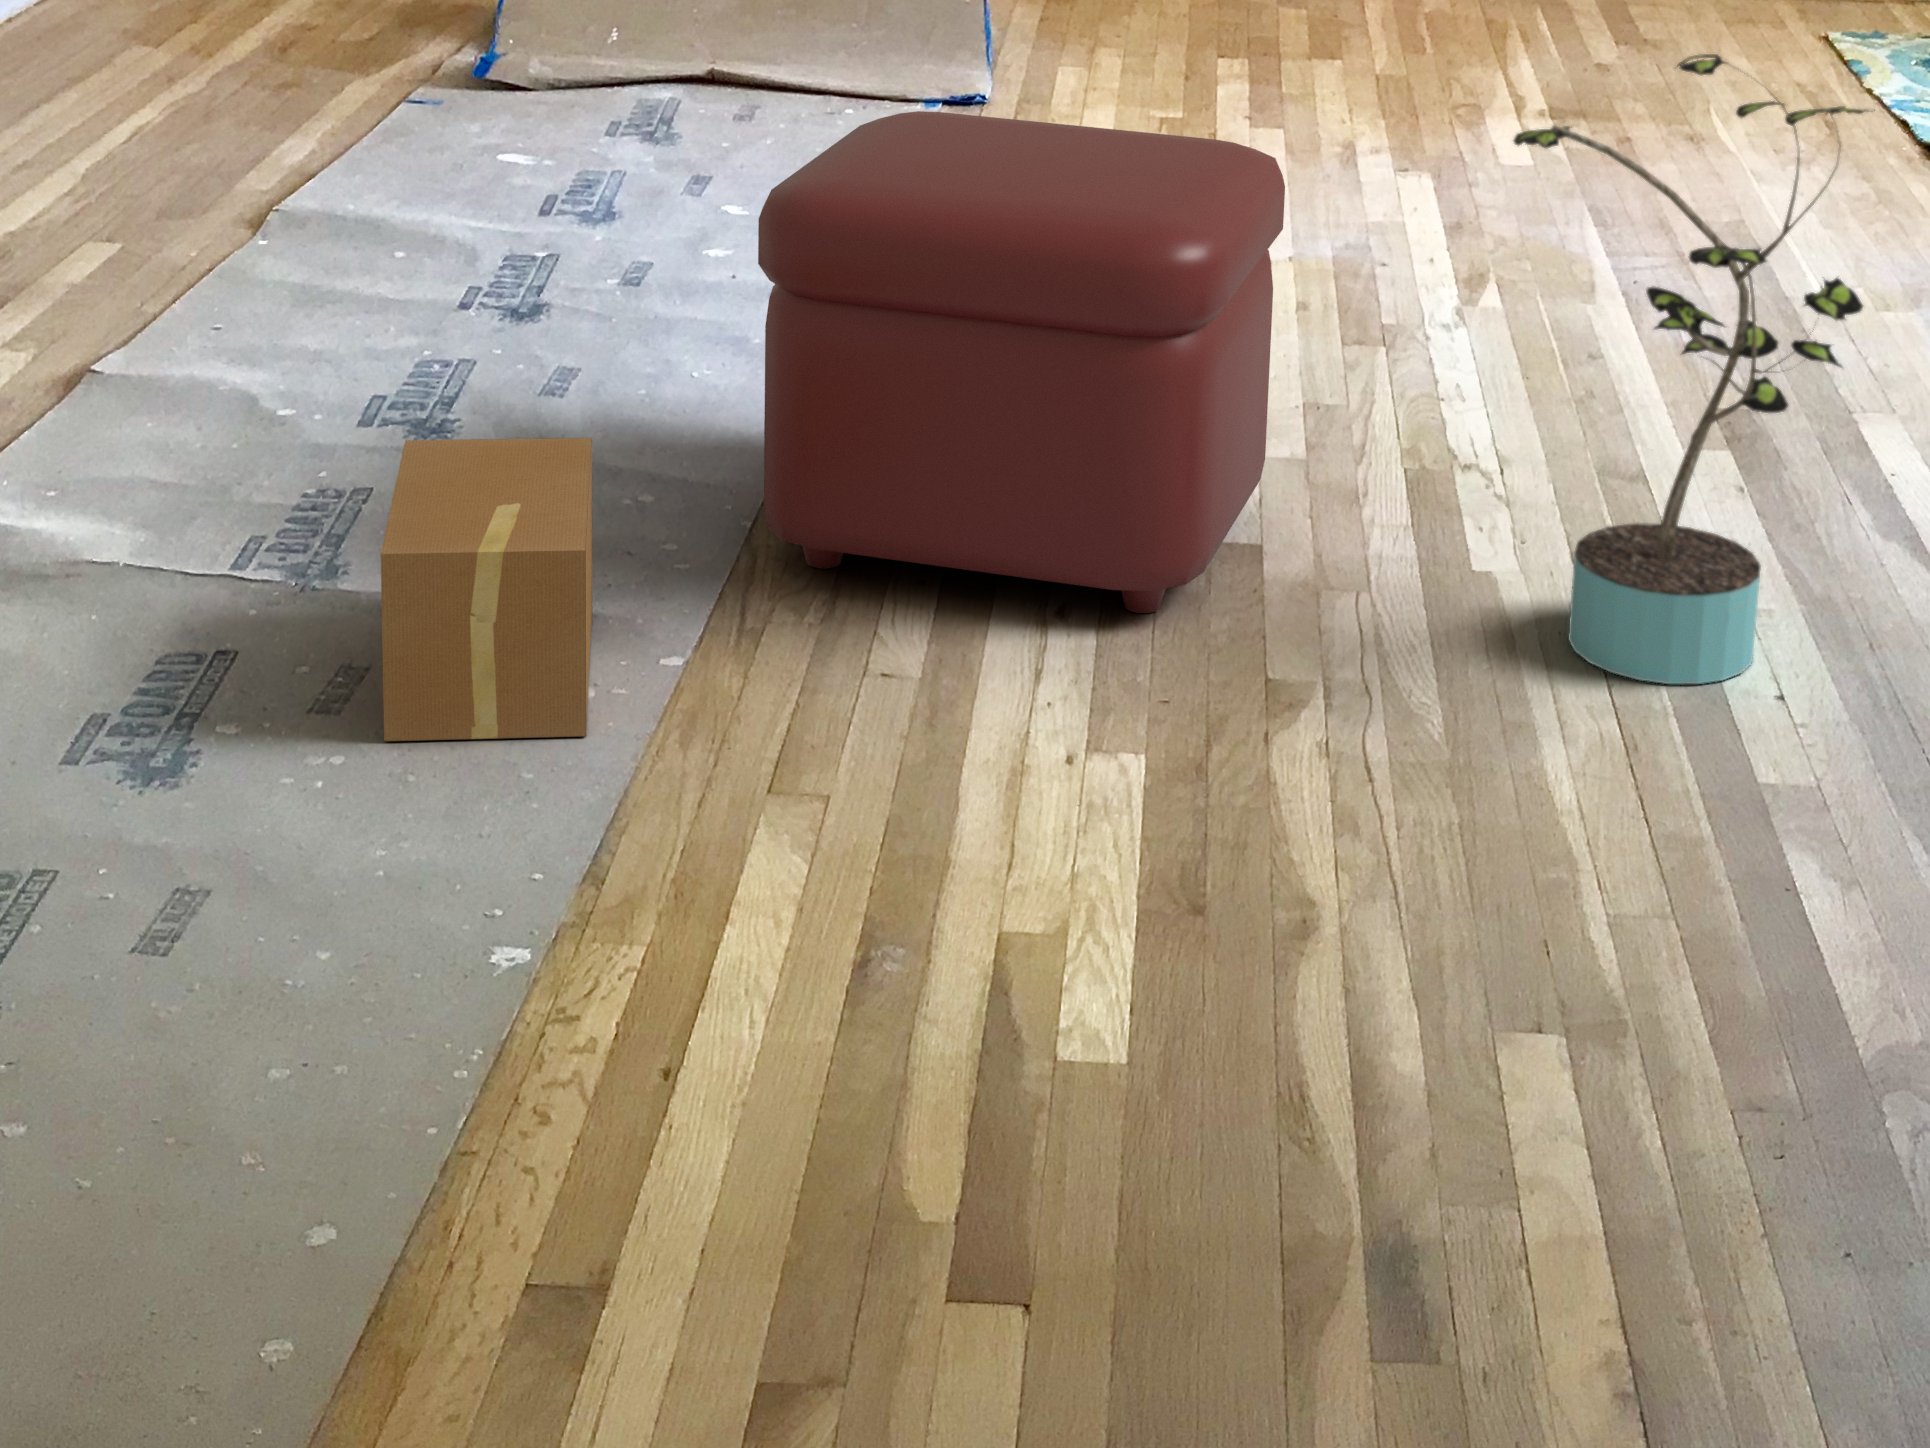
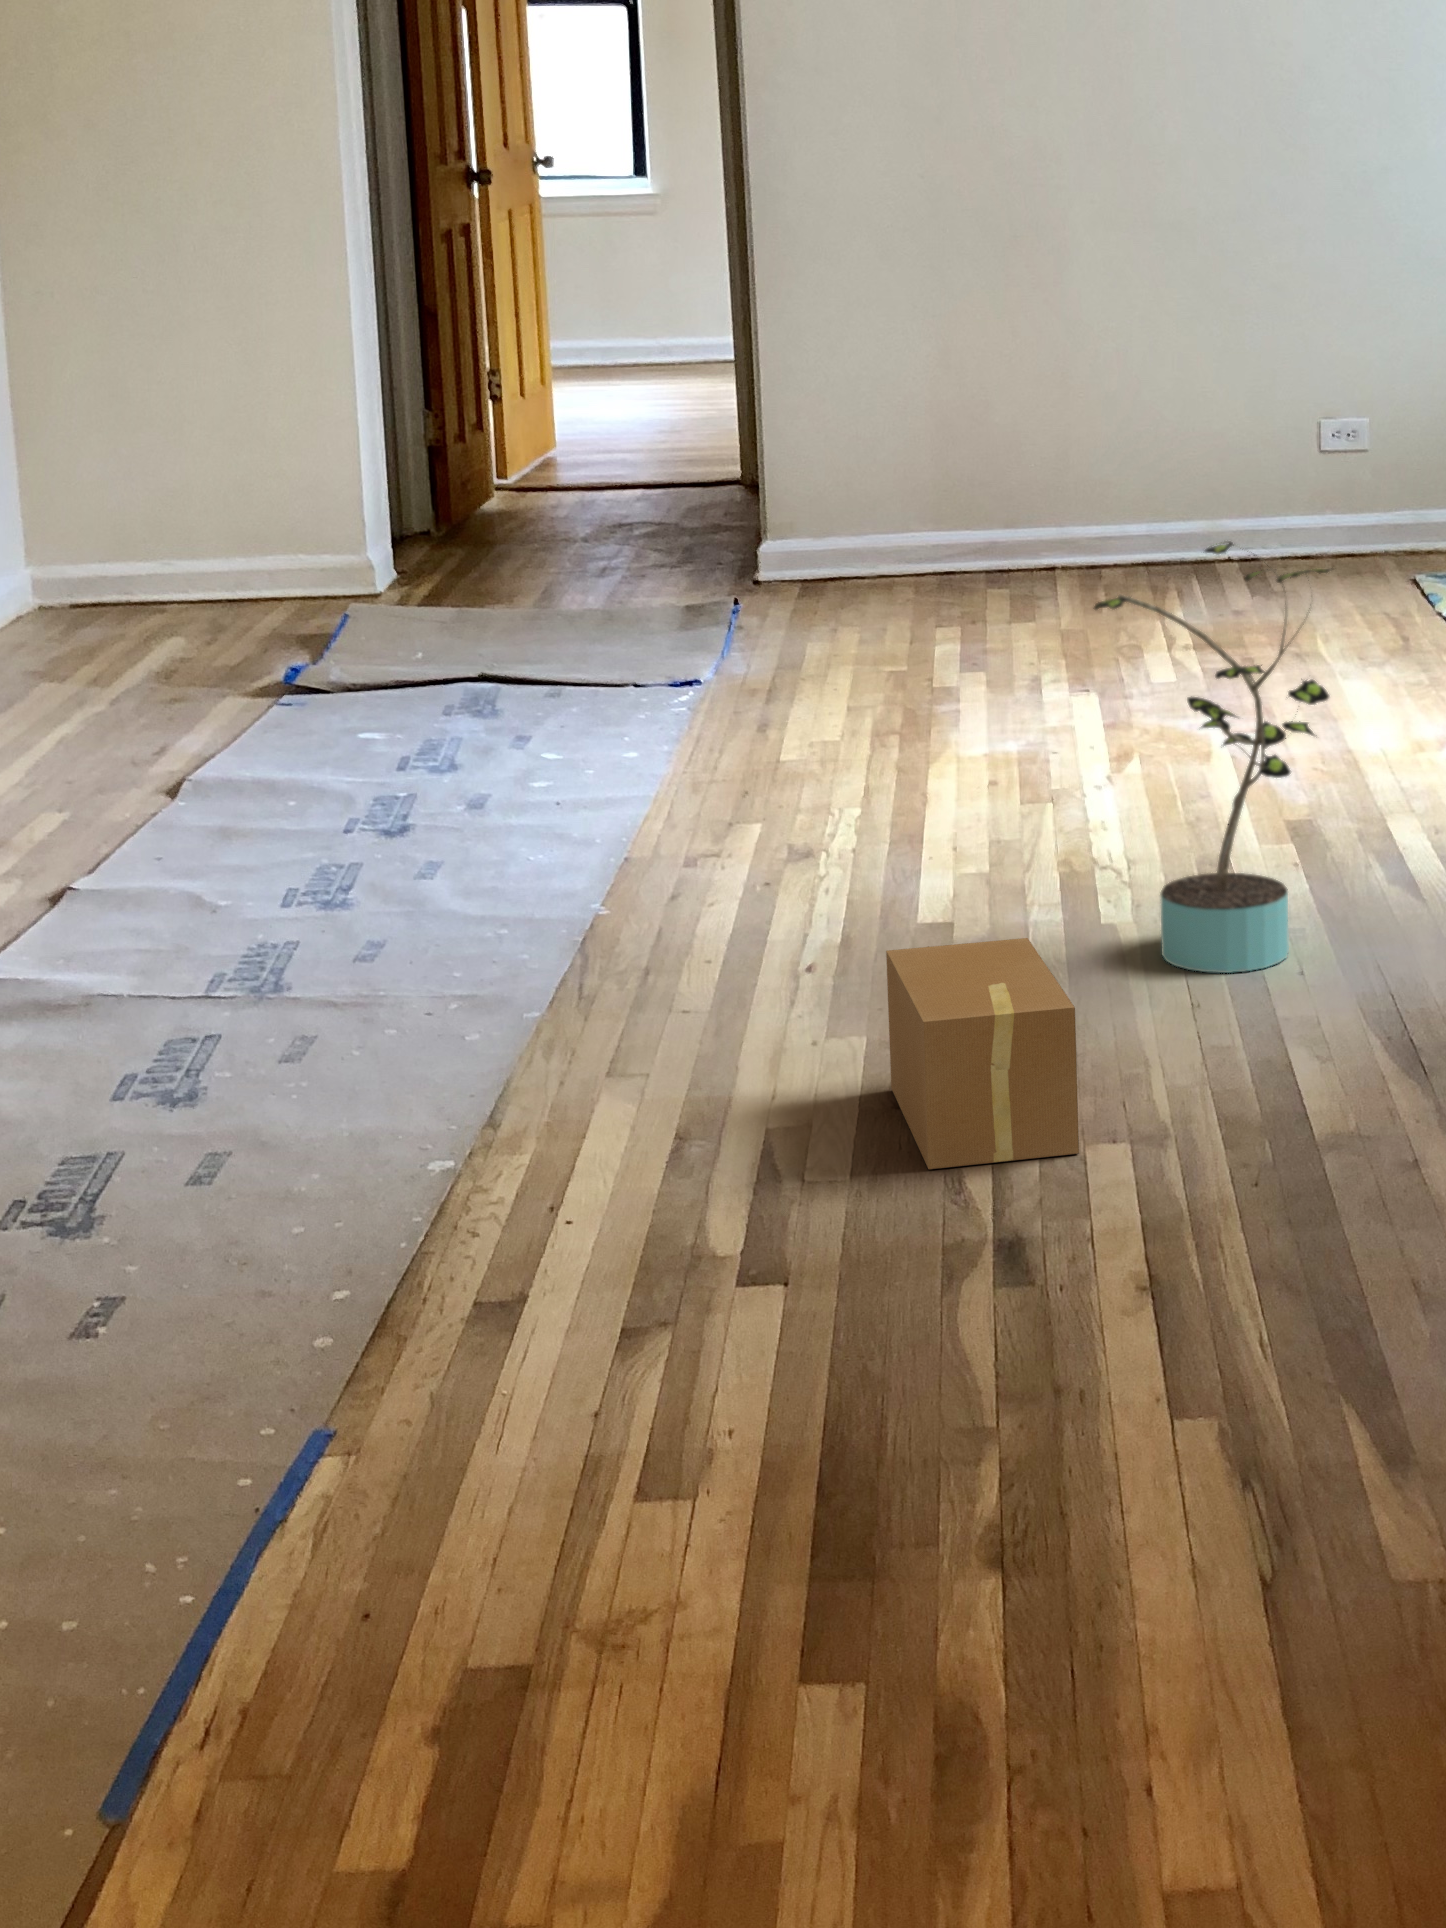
ottoman: present [758,111,1285,613] -> none [574,634,951,964]
cardboard box: present [381,438,592,742] -> present [886,938,1079,1170]

